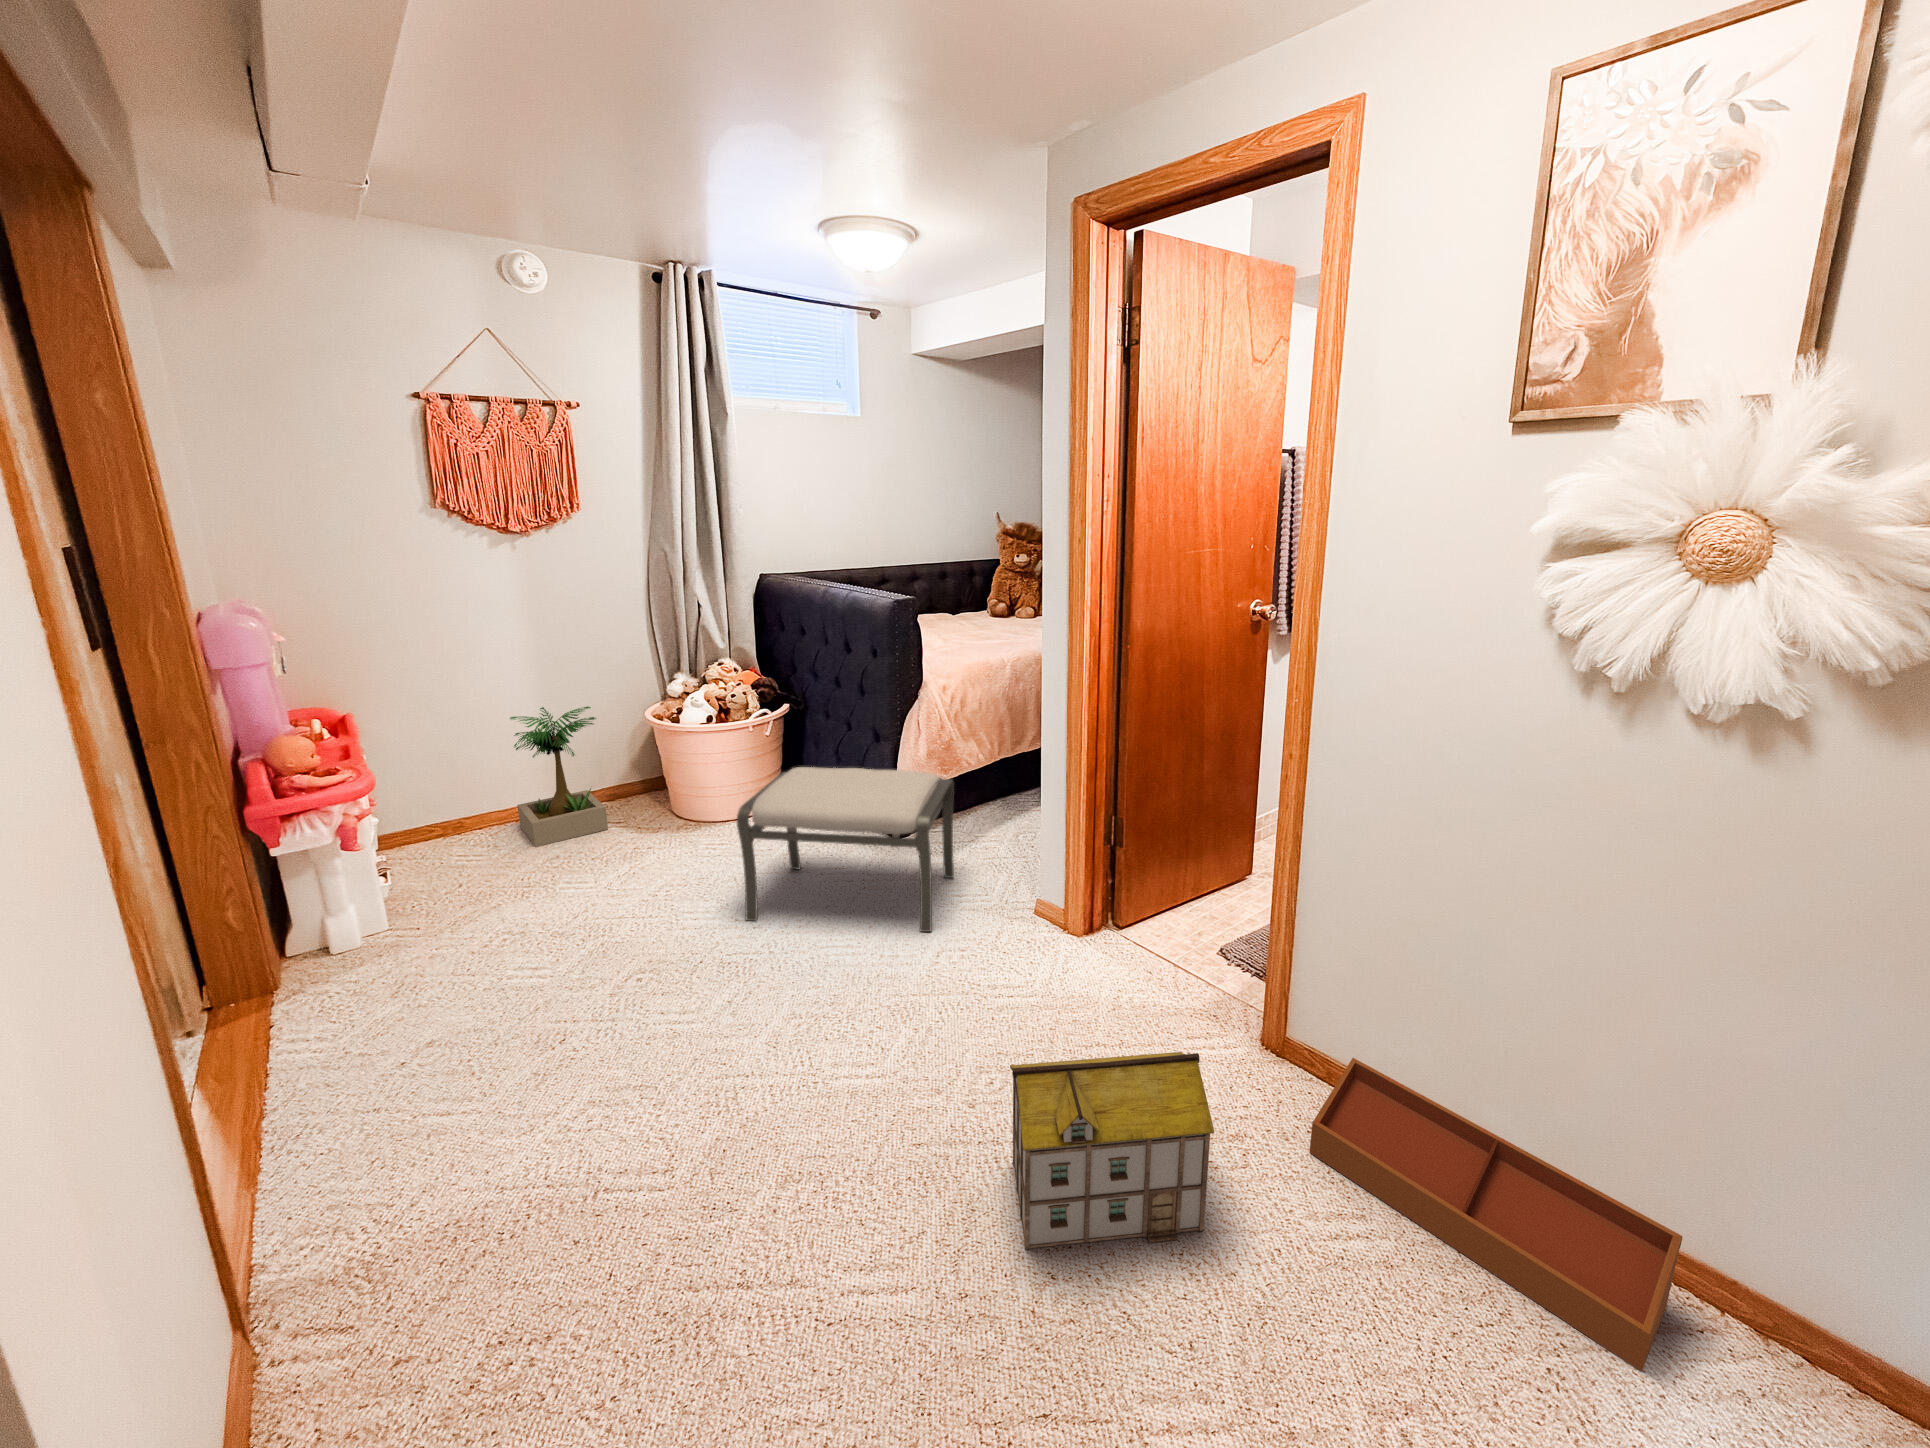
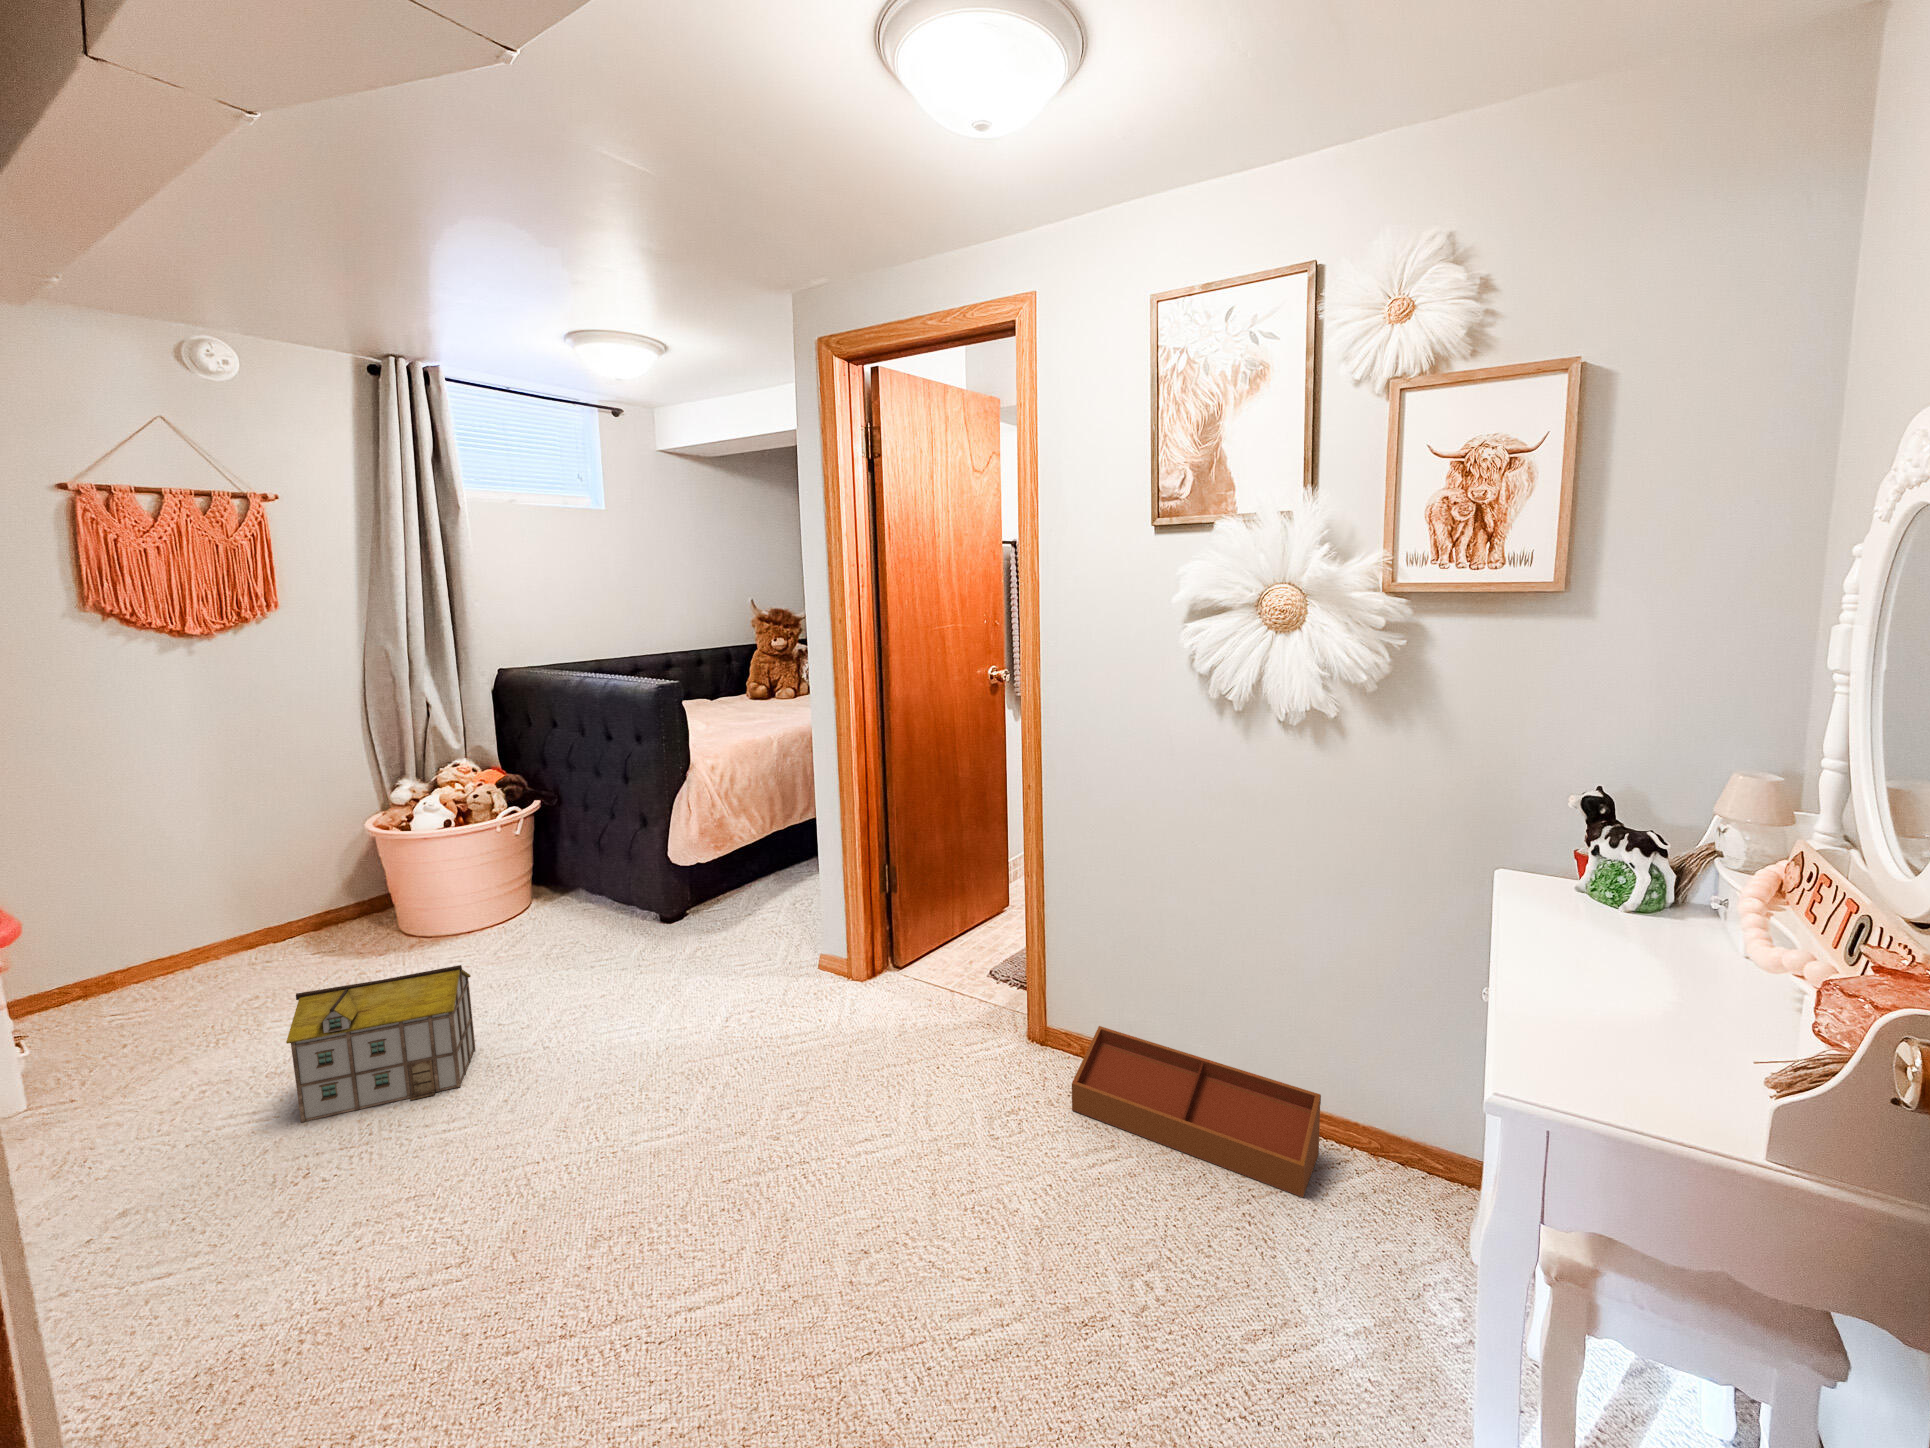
potted plant: present [510,706,608,847] -> none [173,822,321,992]
ottoman: present [737,767,954,932] -> none [500,849,738,1024]
toy house: present [1010,1052,1214,1250] -> present [286,965,475,1122]

